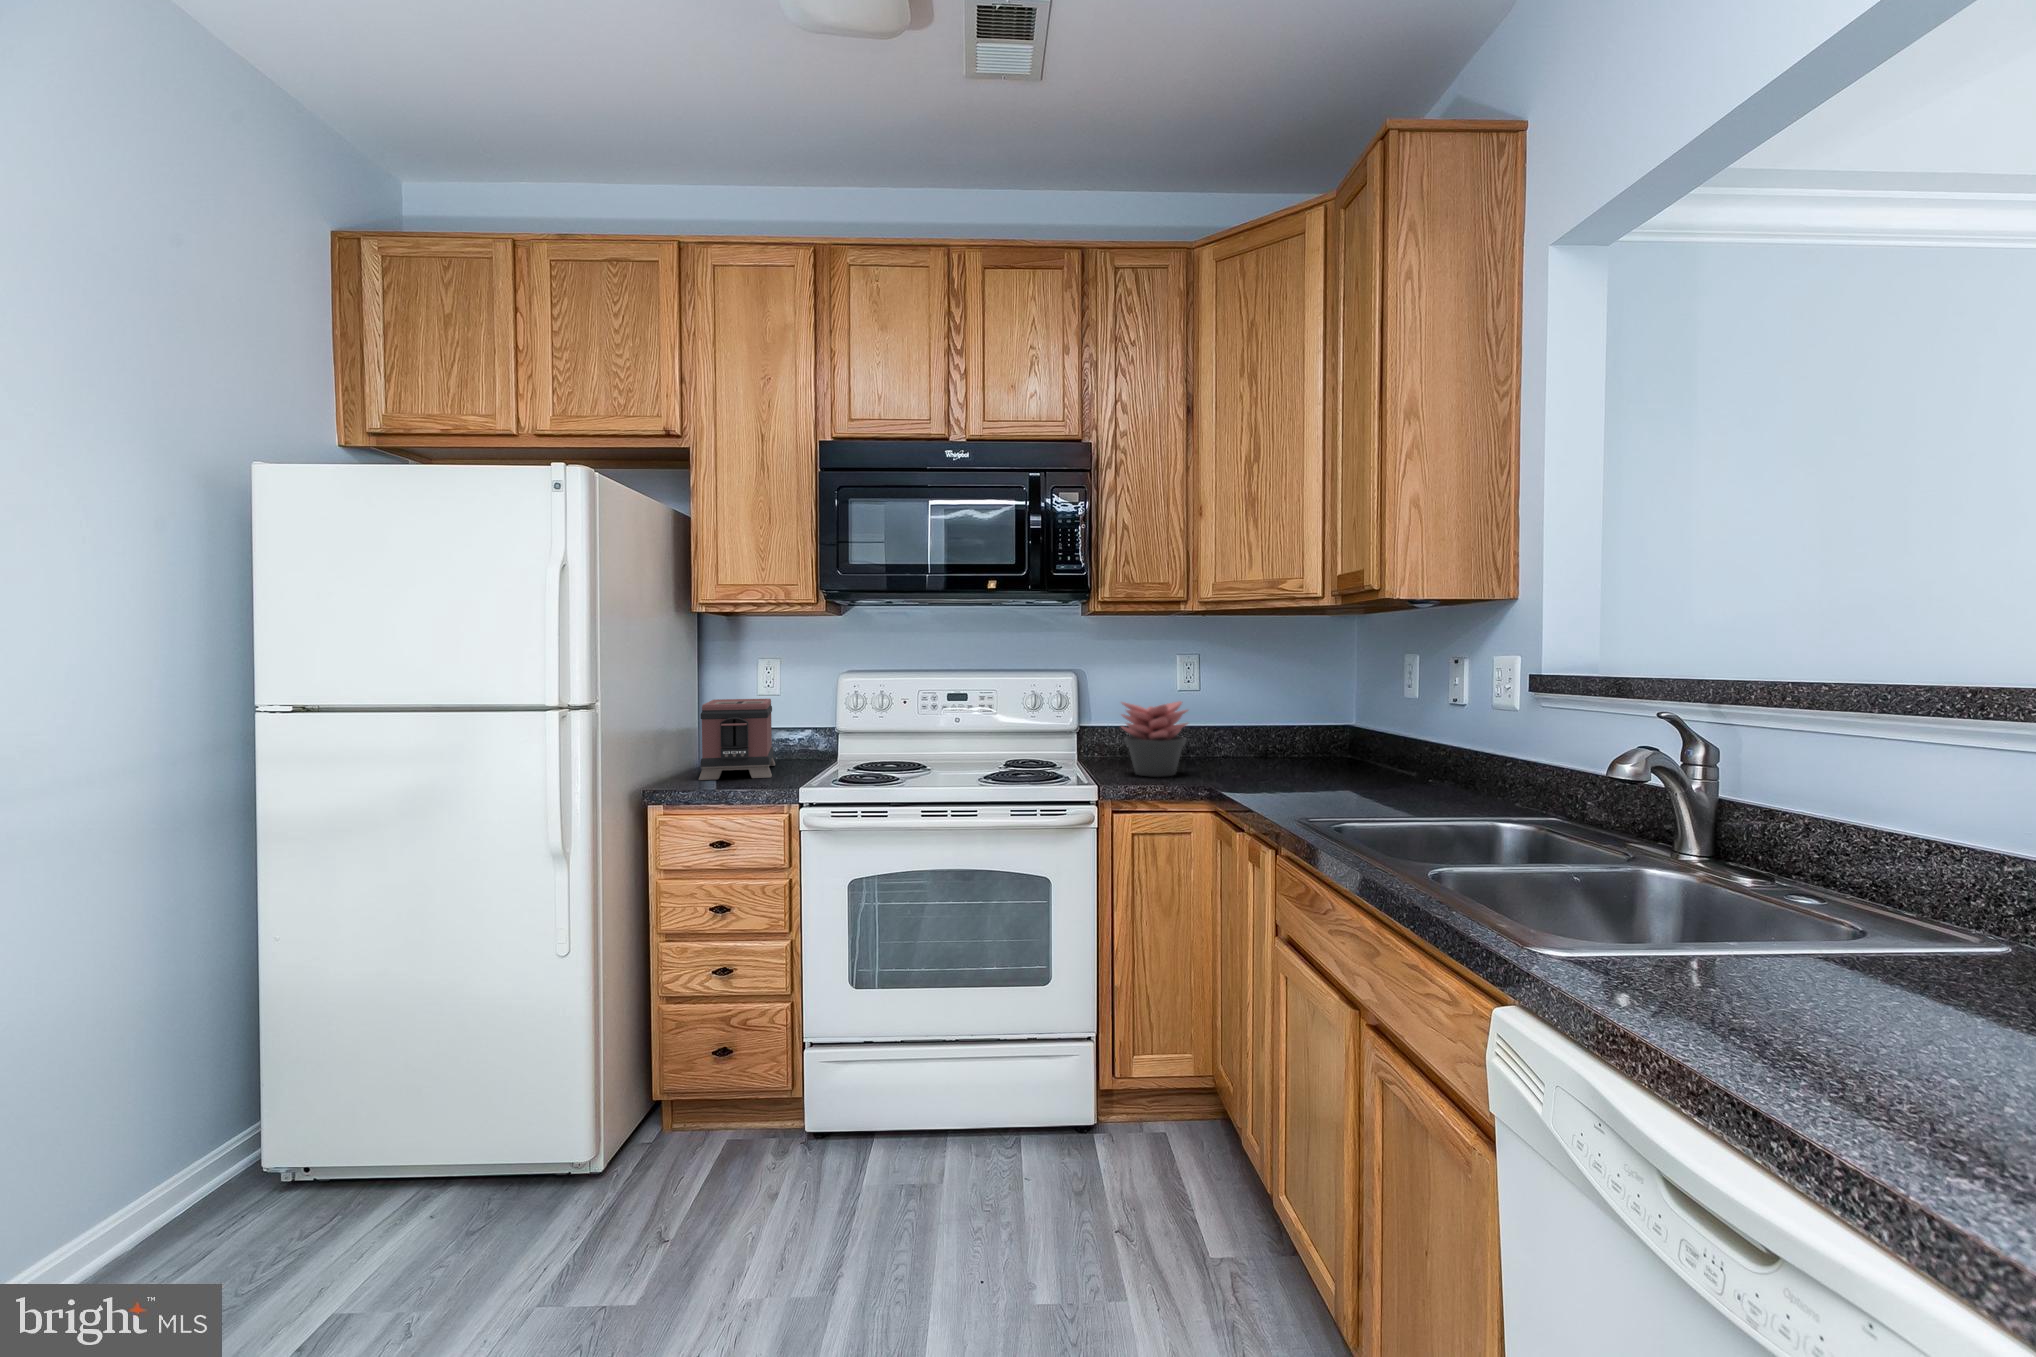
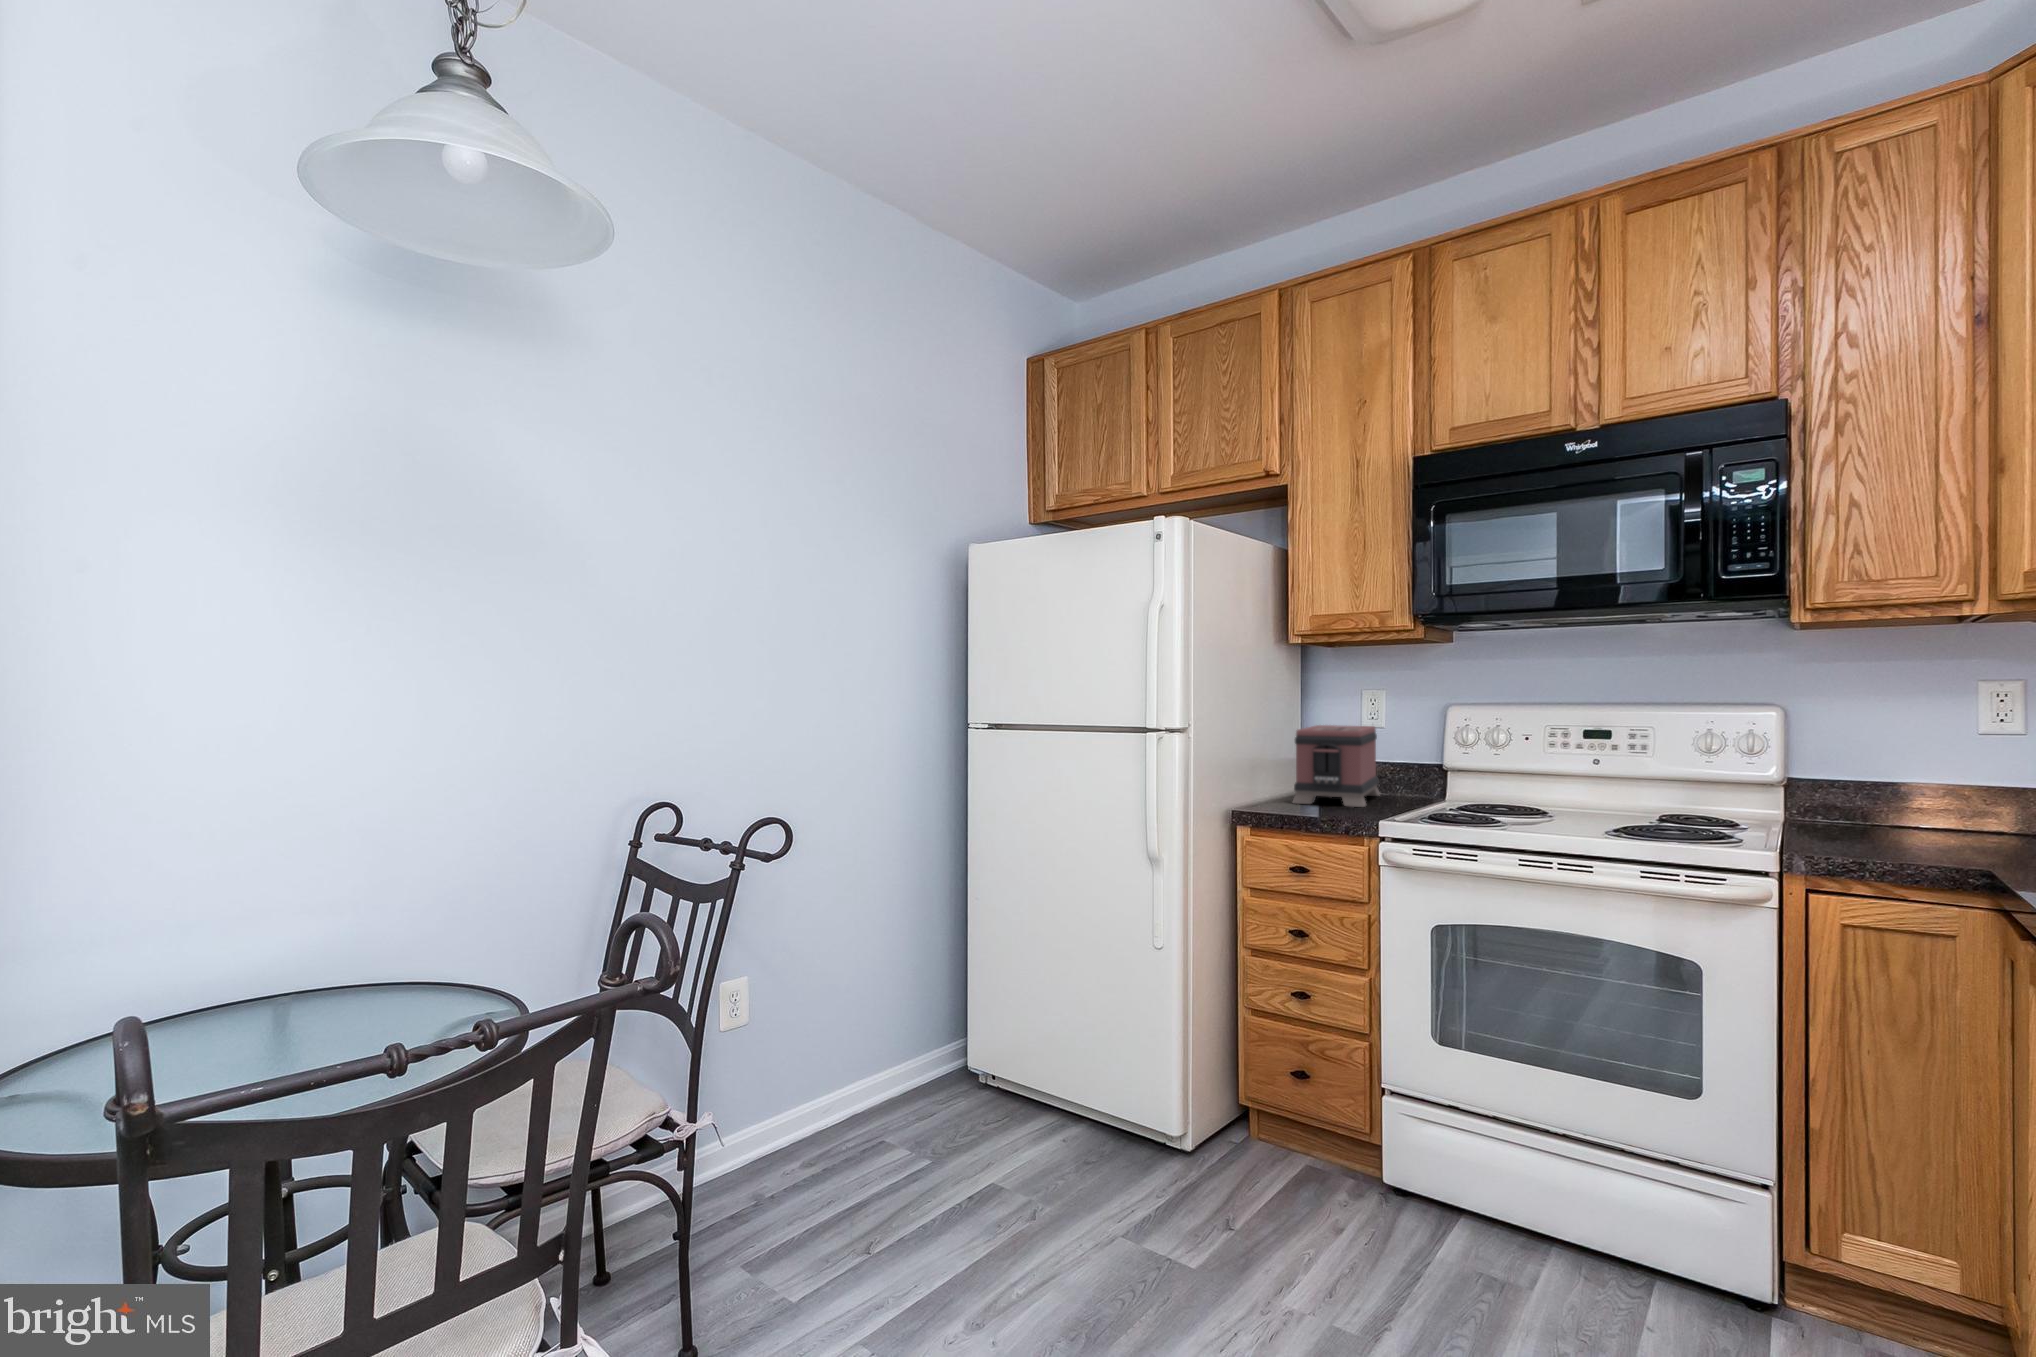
succulent plant: present [1122,701,1188,777] -> none [1843,746,1970,856]

